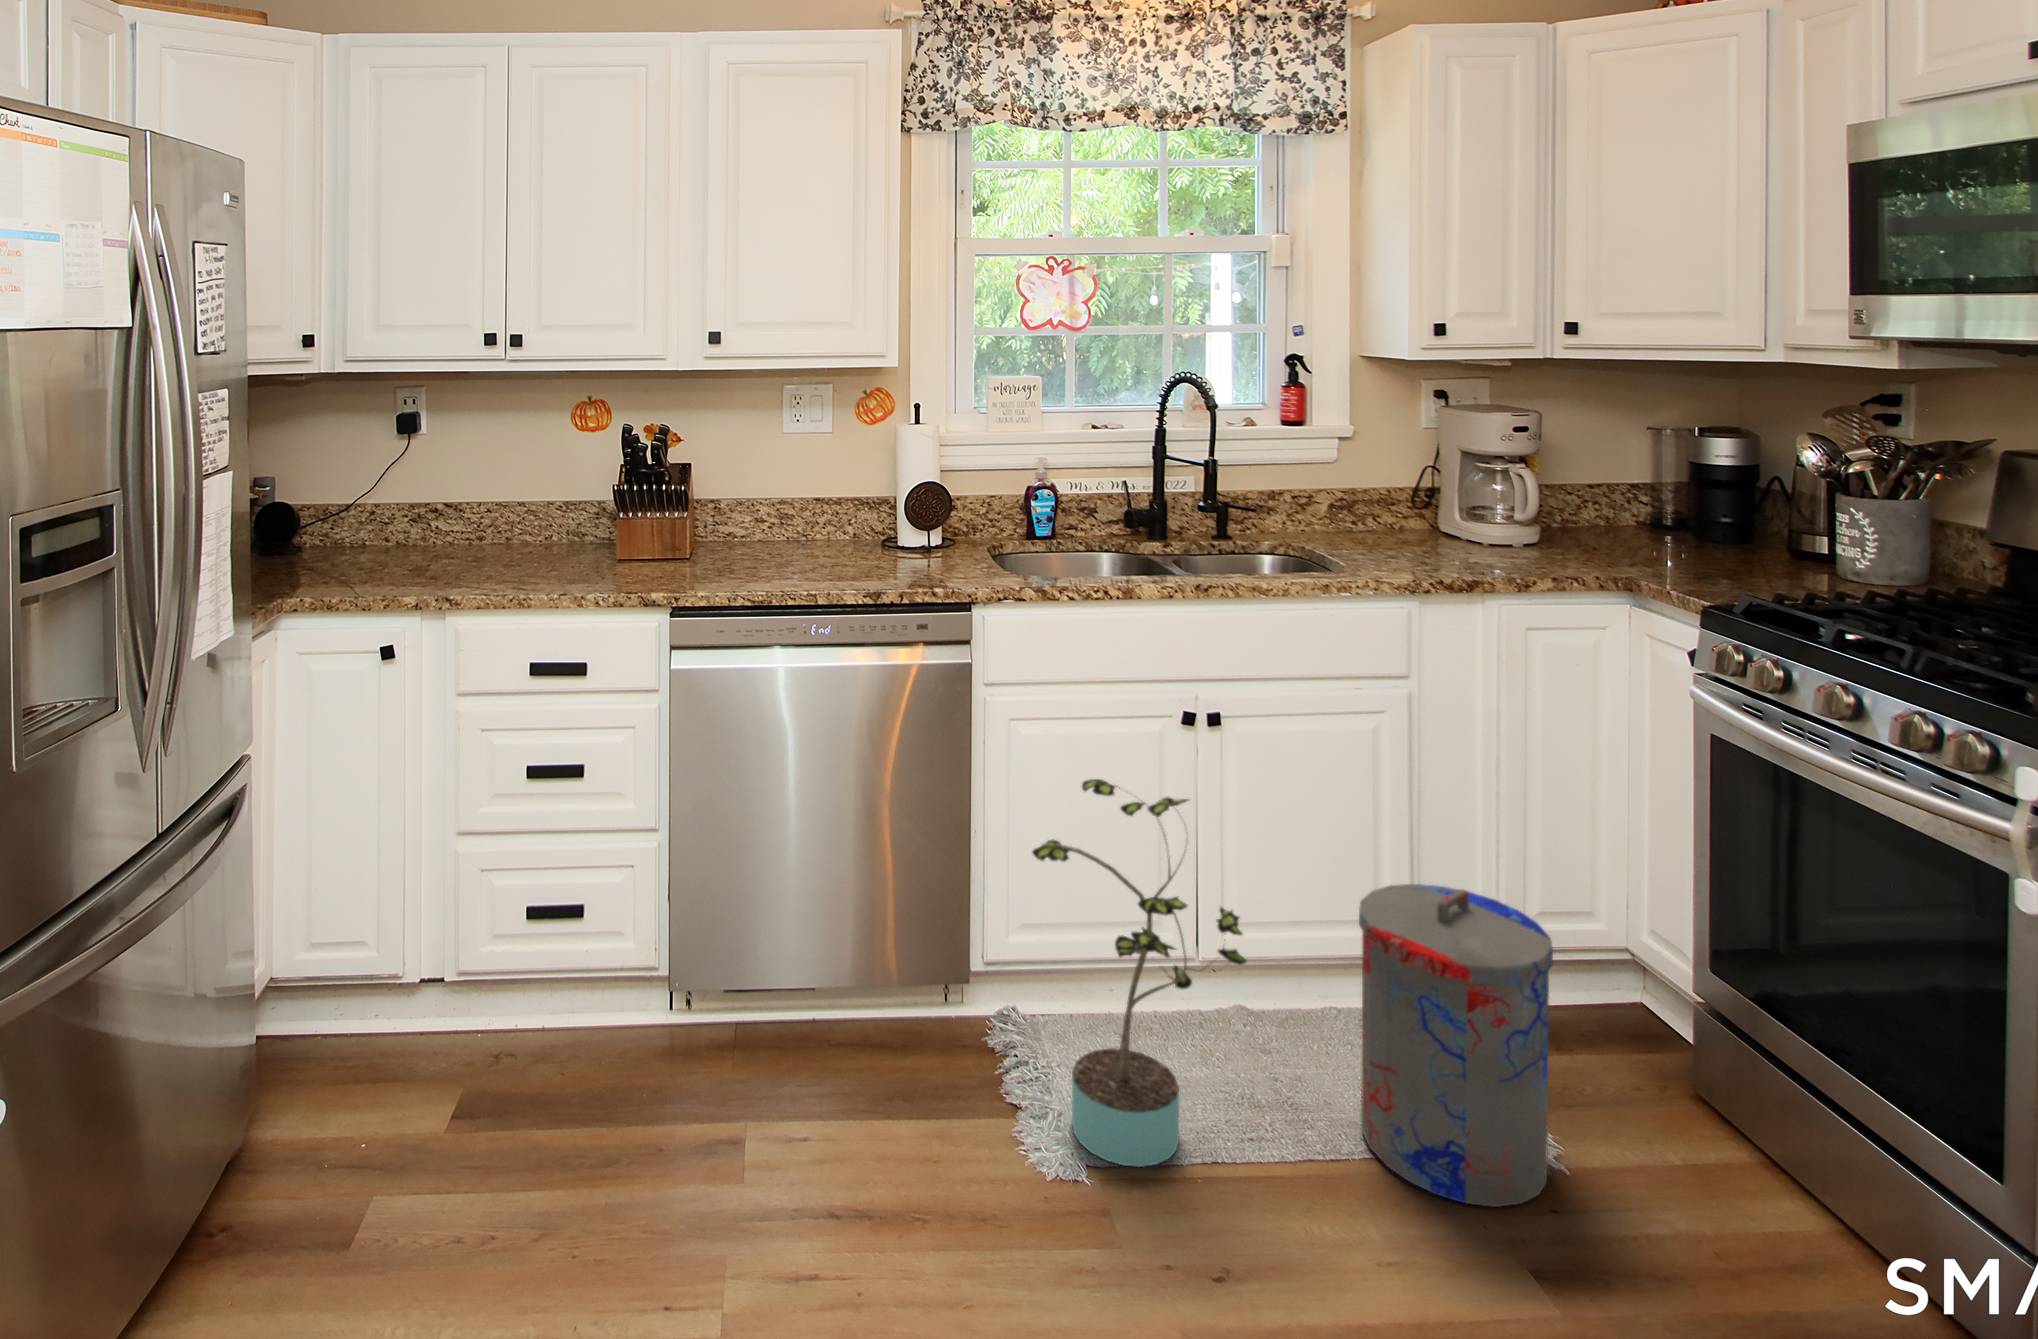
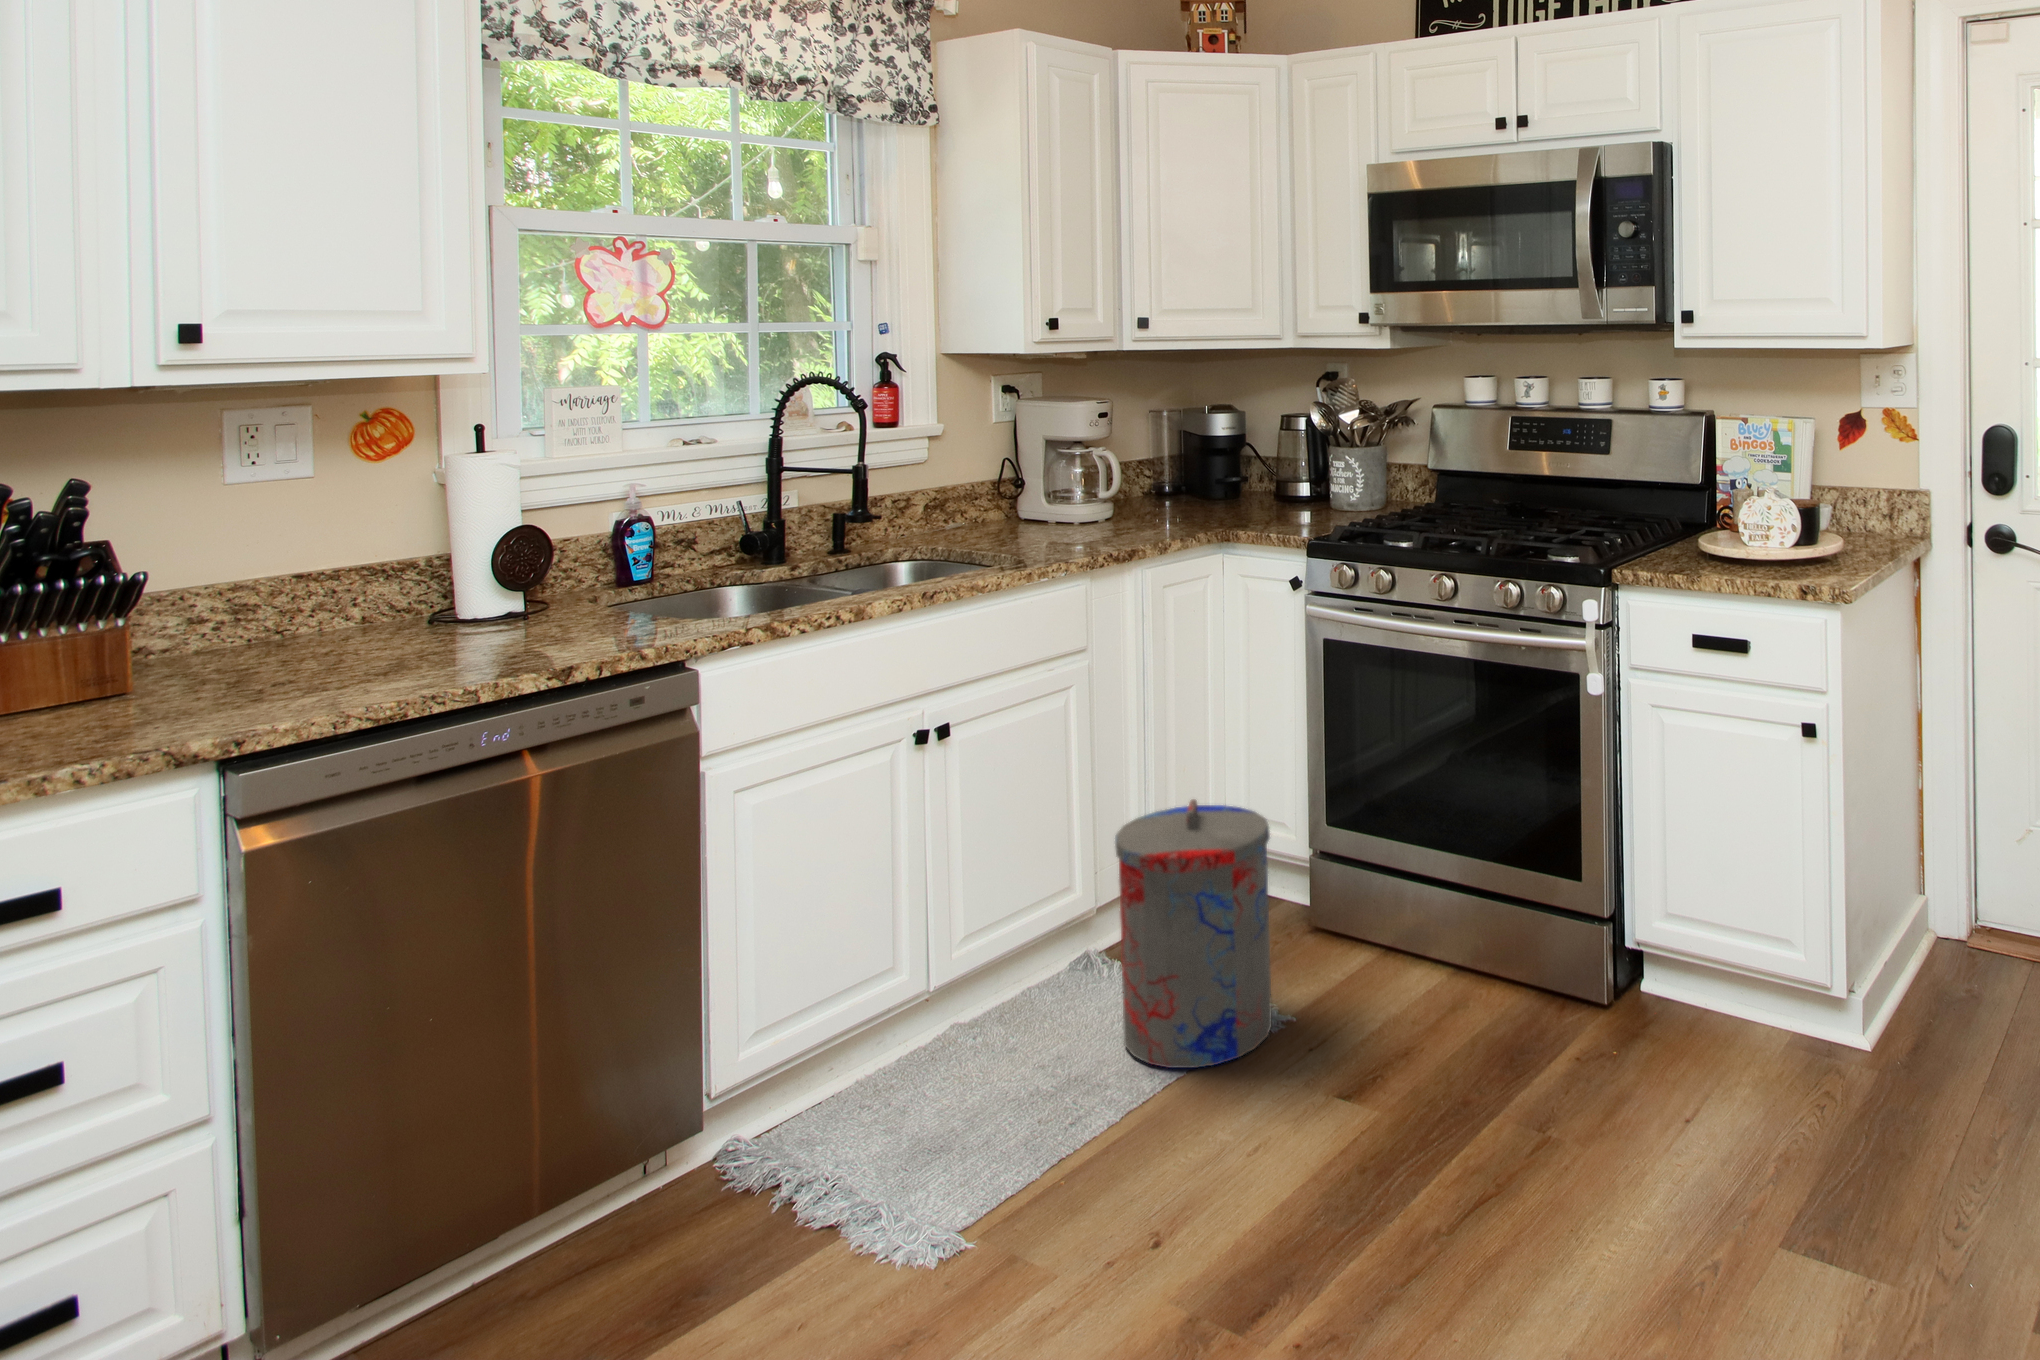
potted plant: present [1032,779,1246,1167] -> none [868,800,1078,1208]

